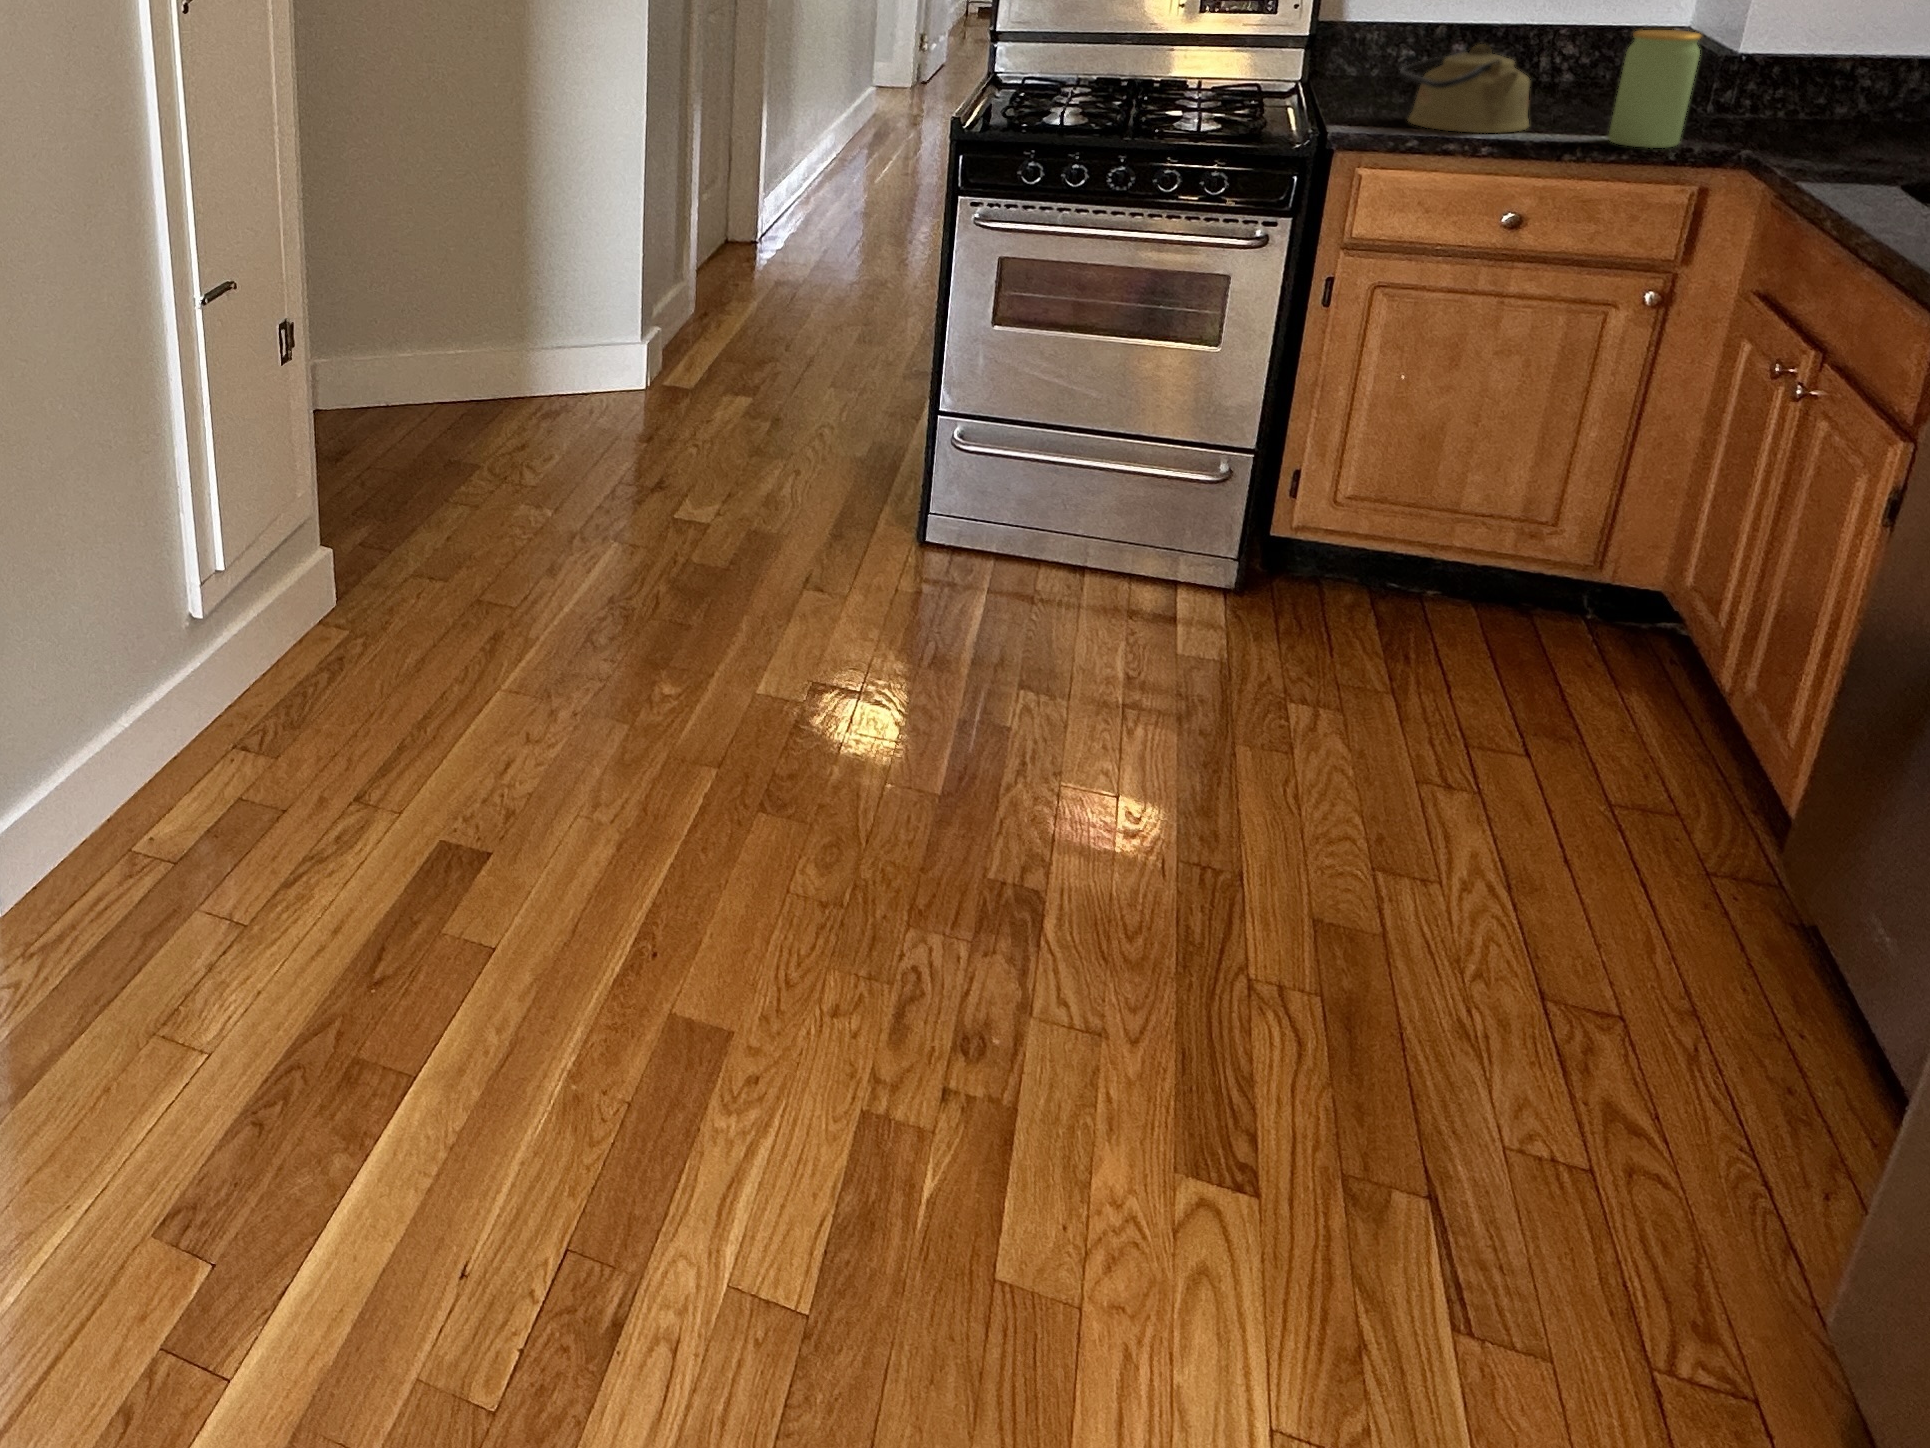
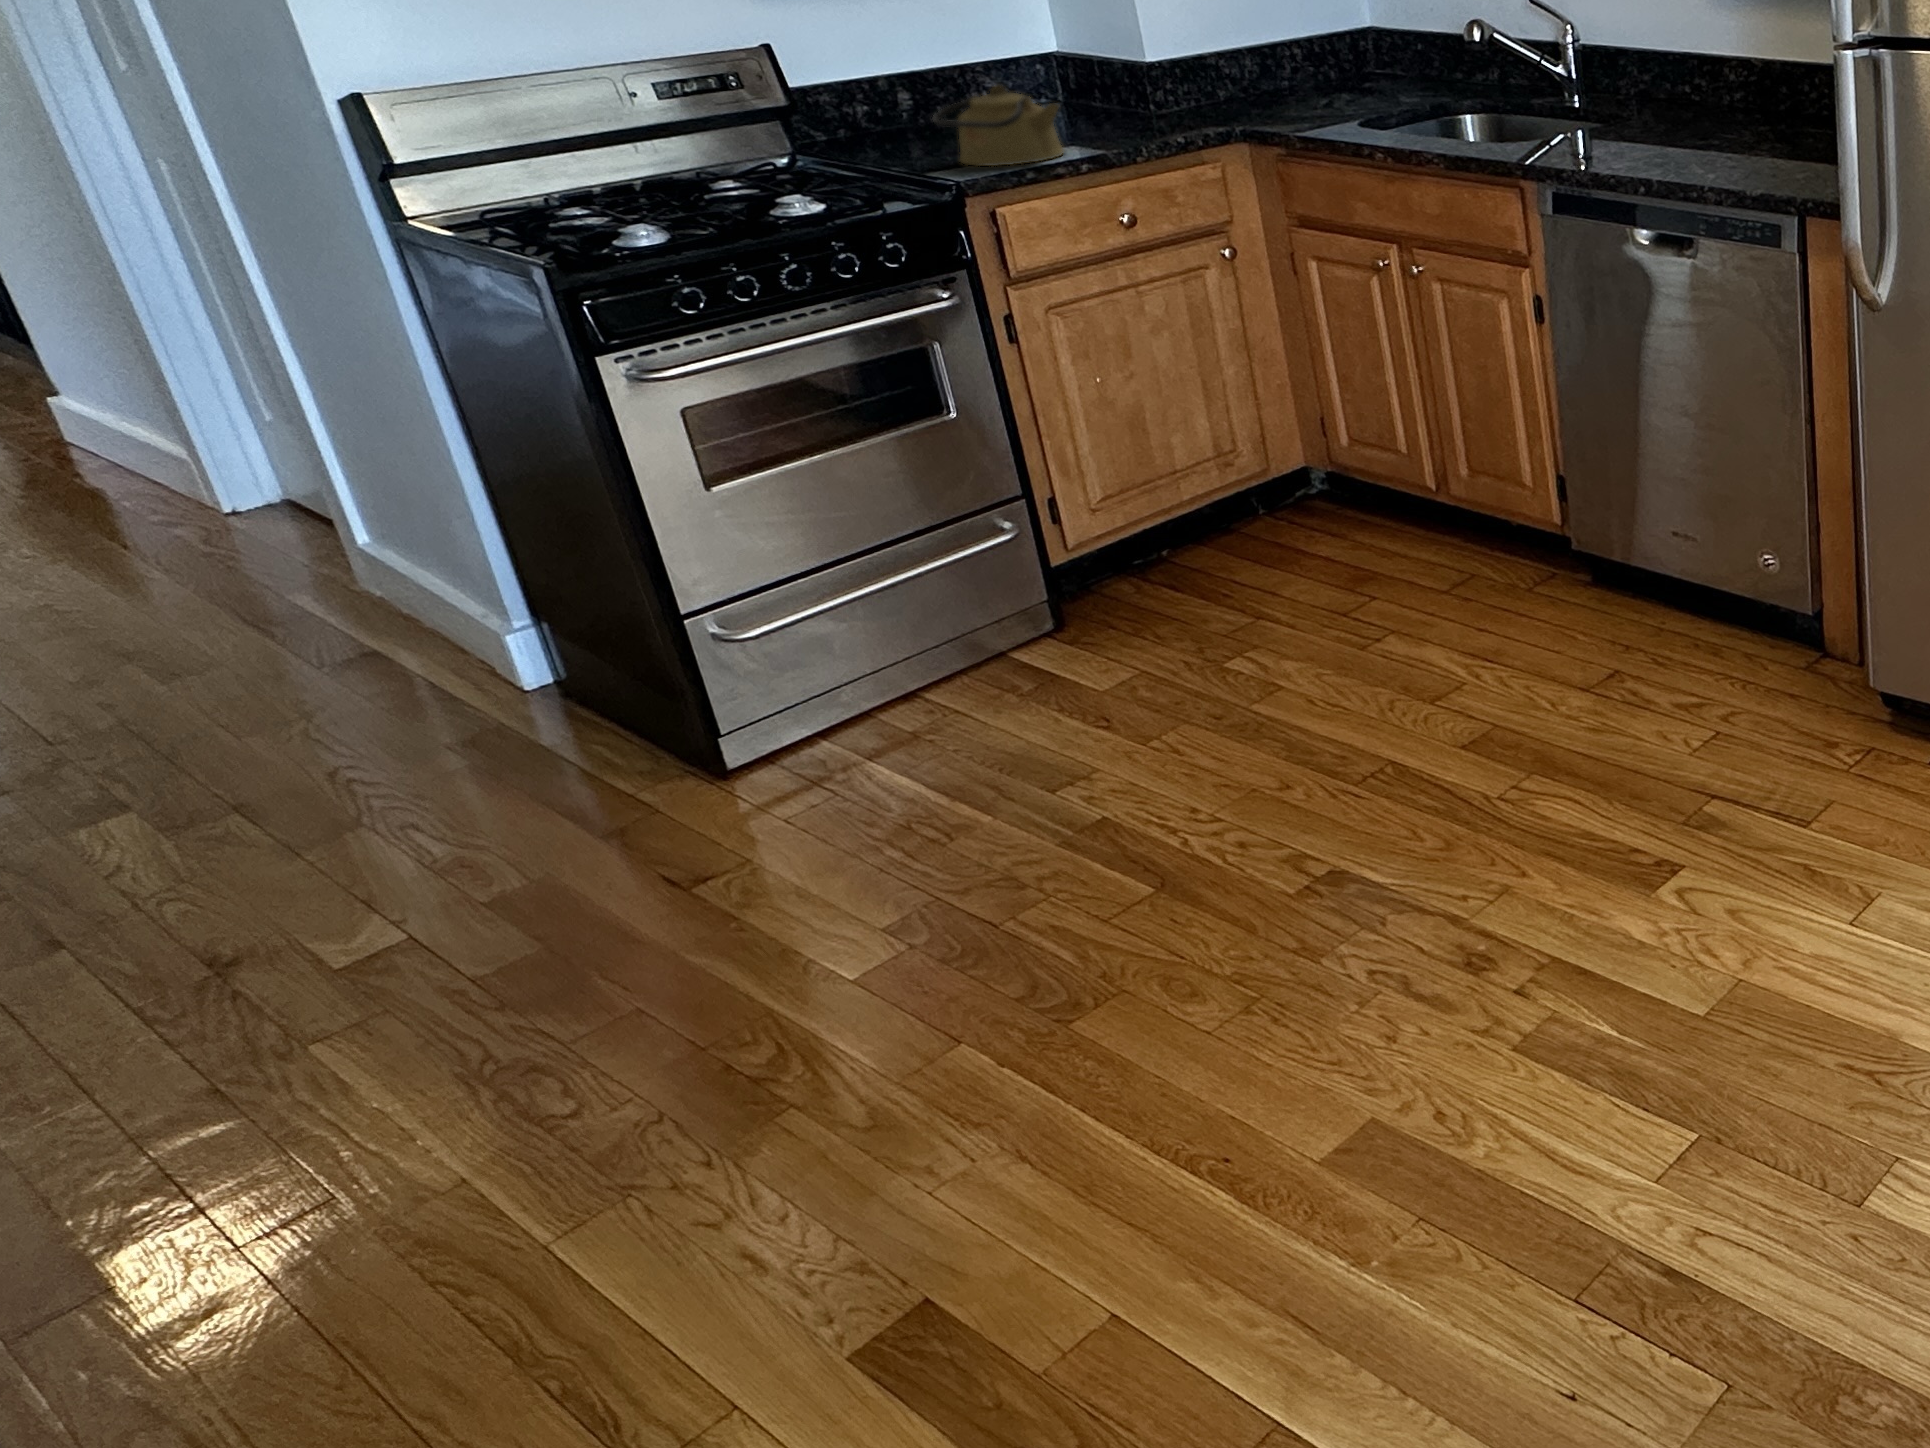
jar: present [1608,30,1701,148] -> none [1118,52,1183,147]

